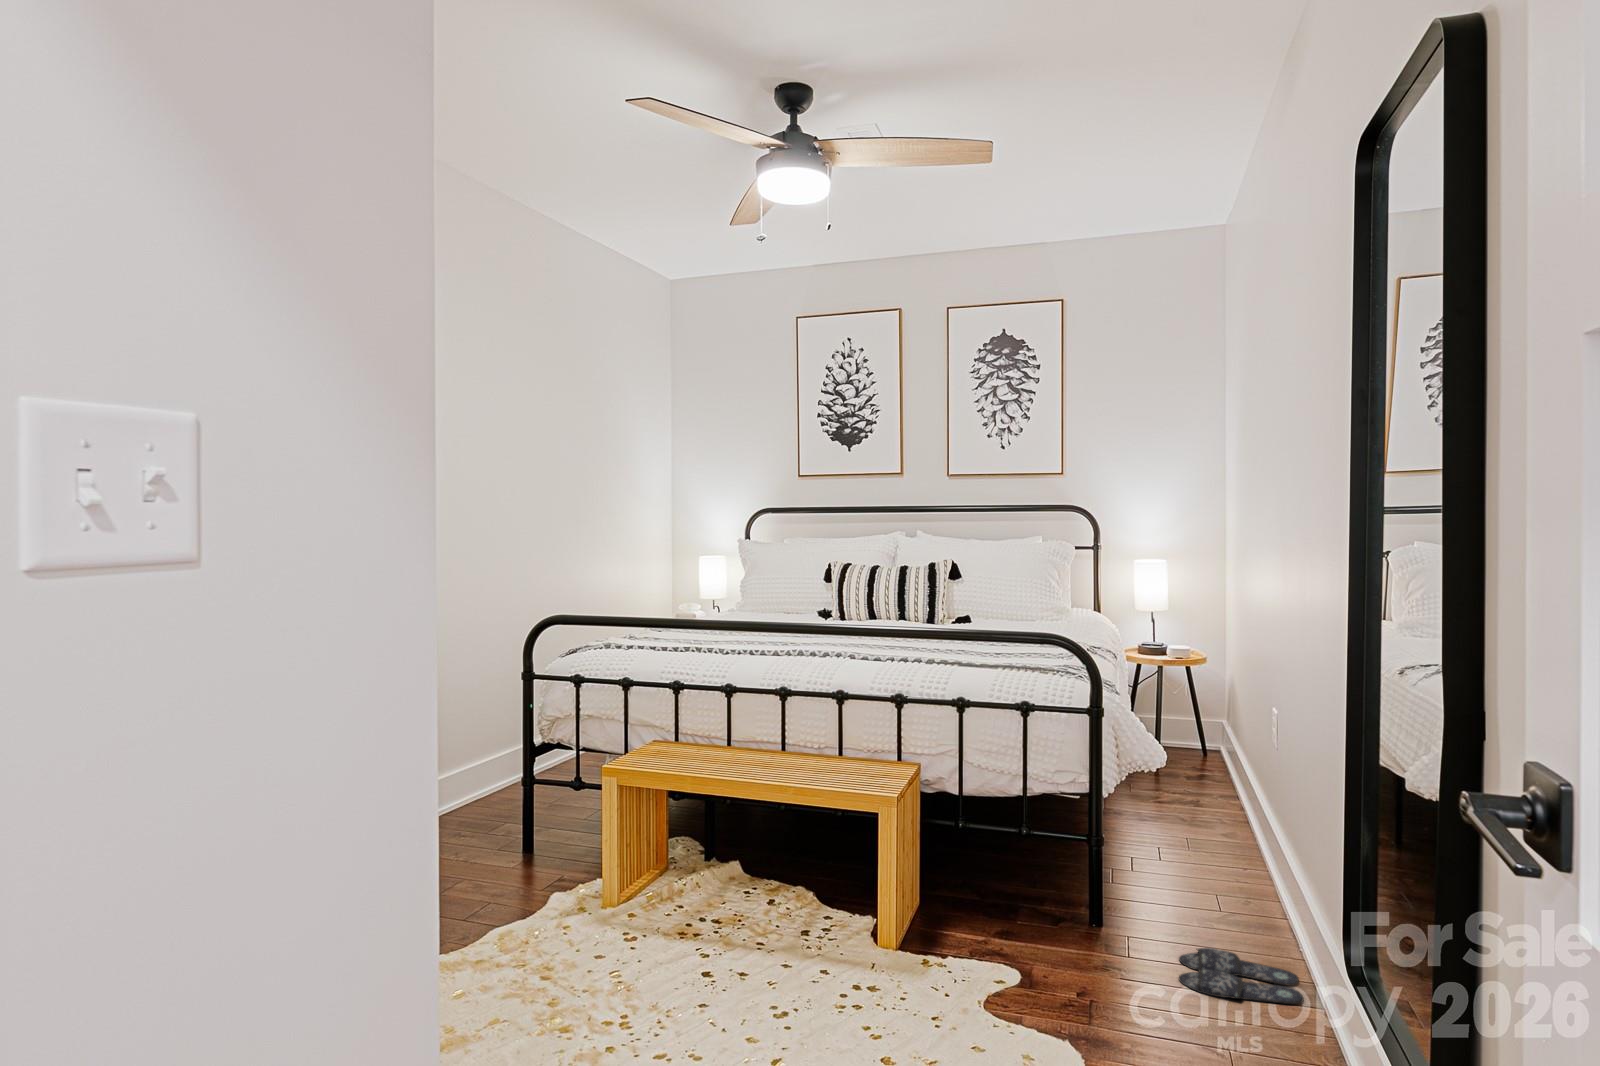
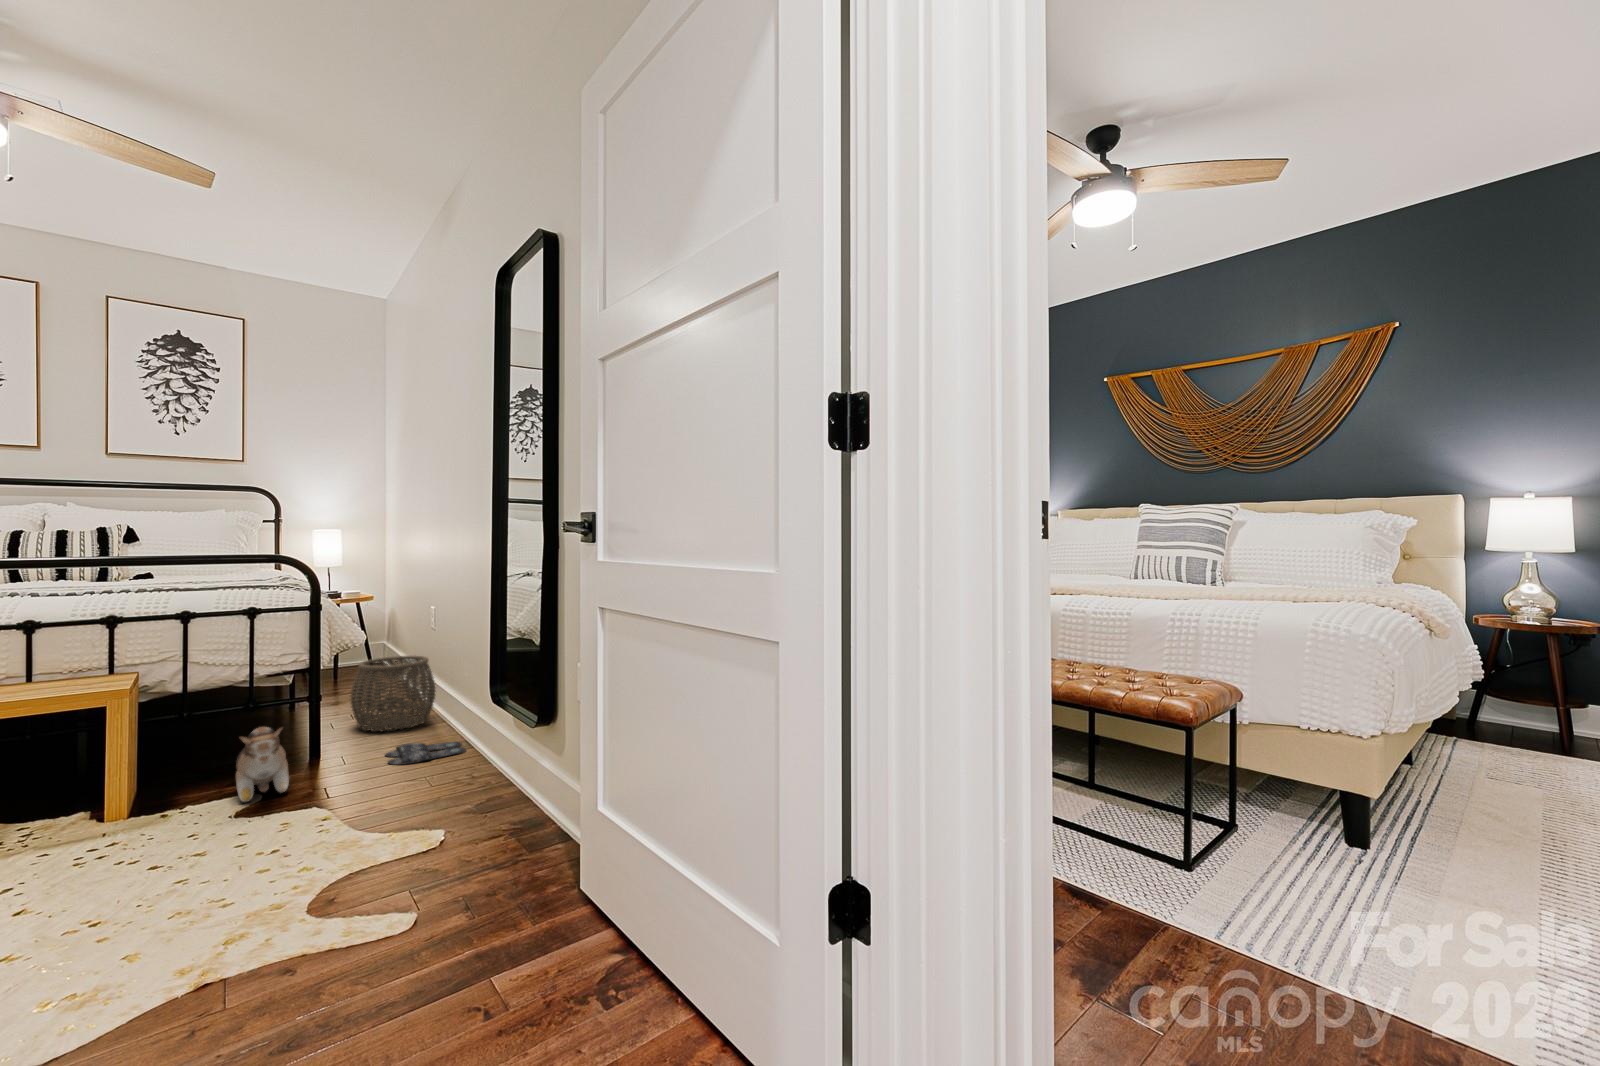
woven basket: none [1148,783,1271,910] -> present [350,656,436,732]
plush toy: none [986,887,1052,983] -> present [236,727,290,802]

